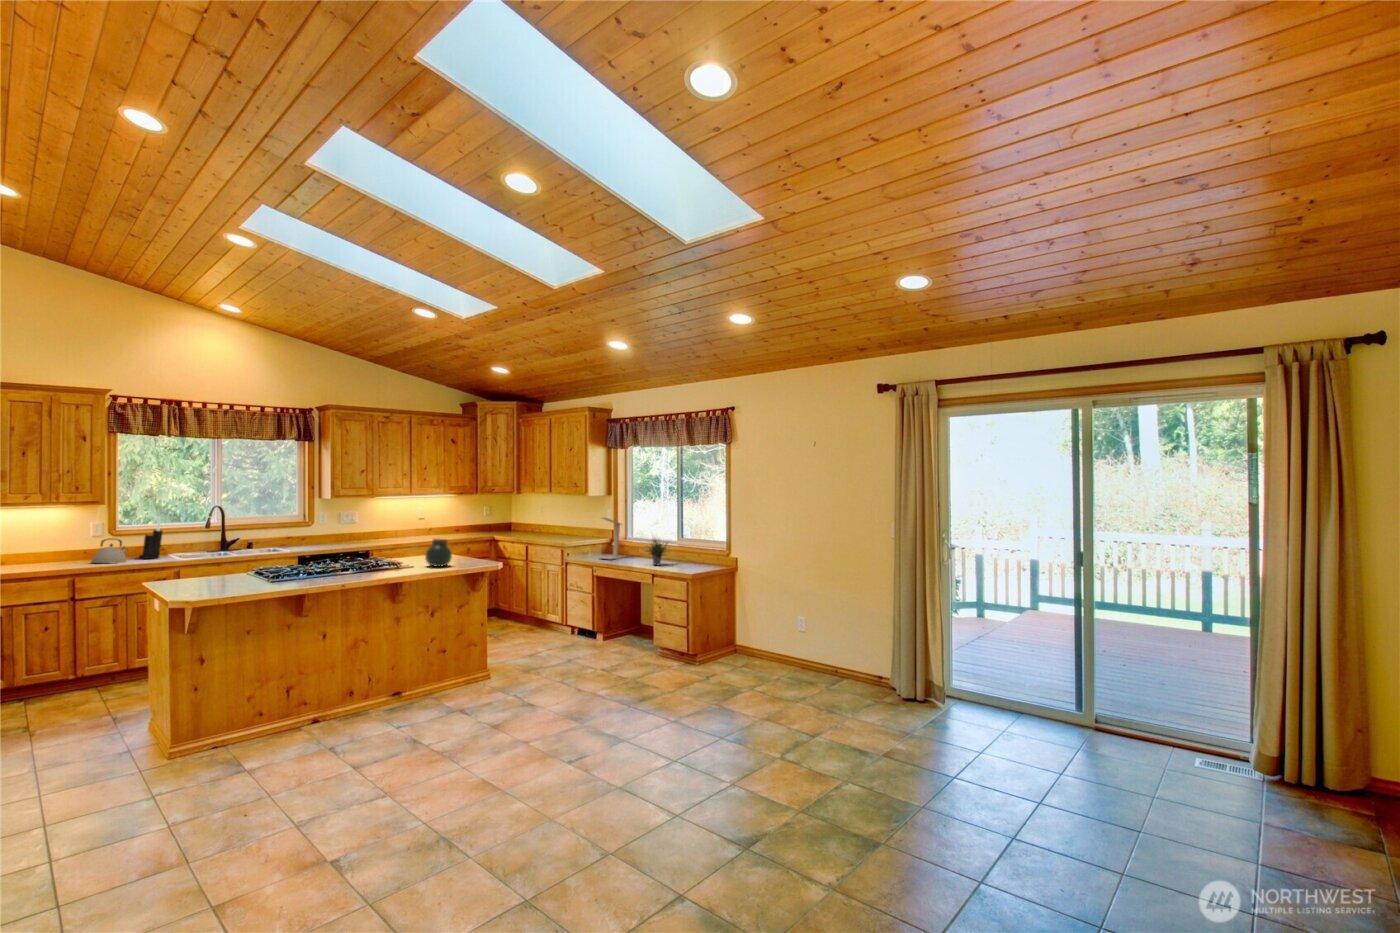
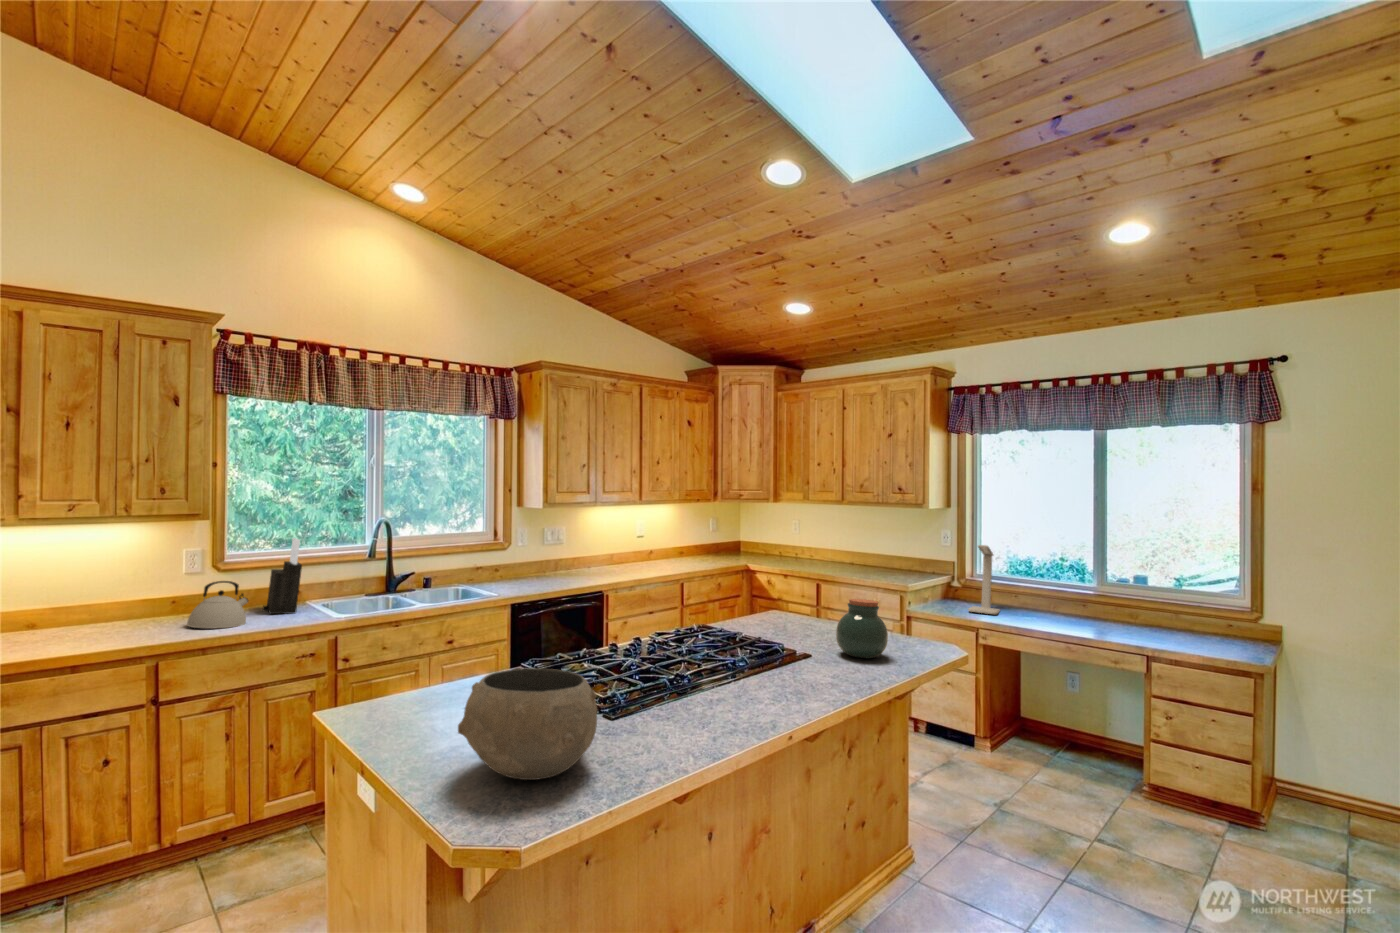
potted plant: present [646,539,667,565] -> none [1074,569,1148,632]
ceramic bowl: none [184,555,249,591] -> present [458,668,597,780]

